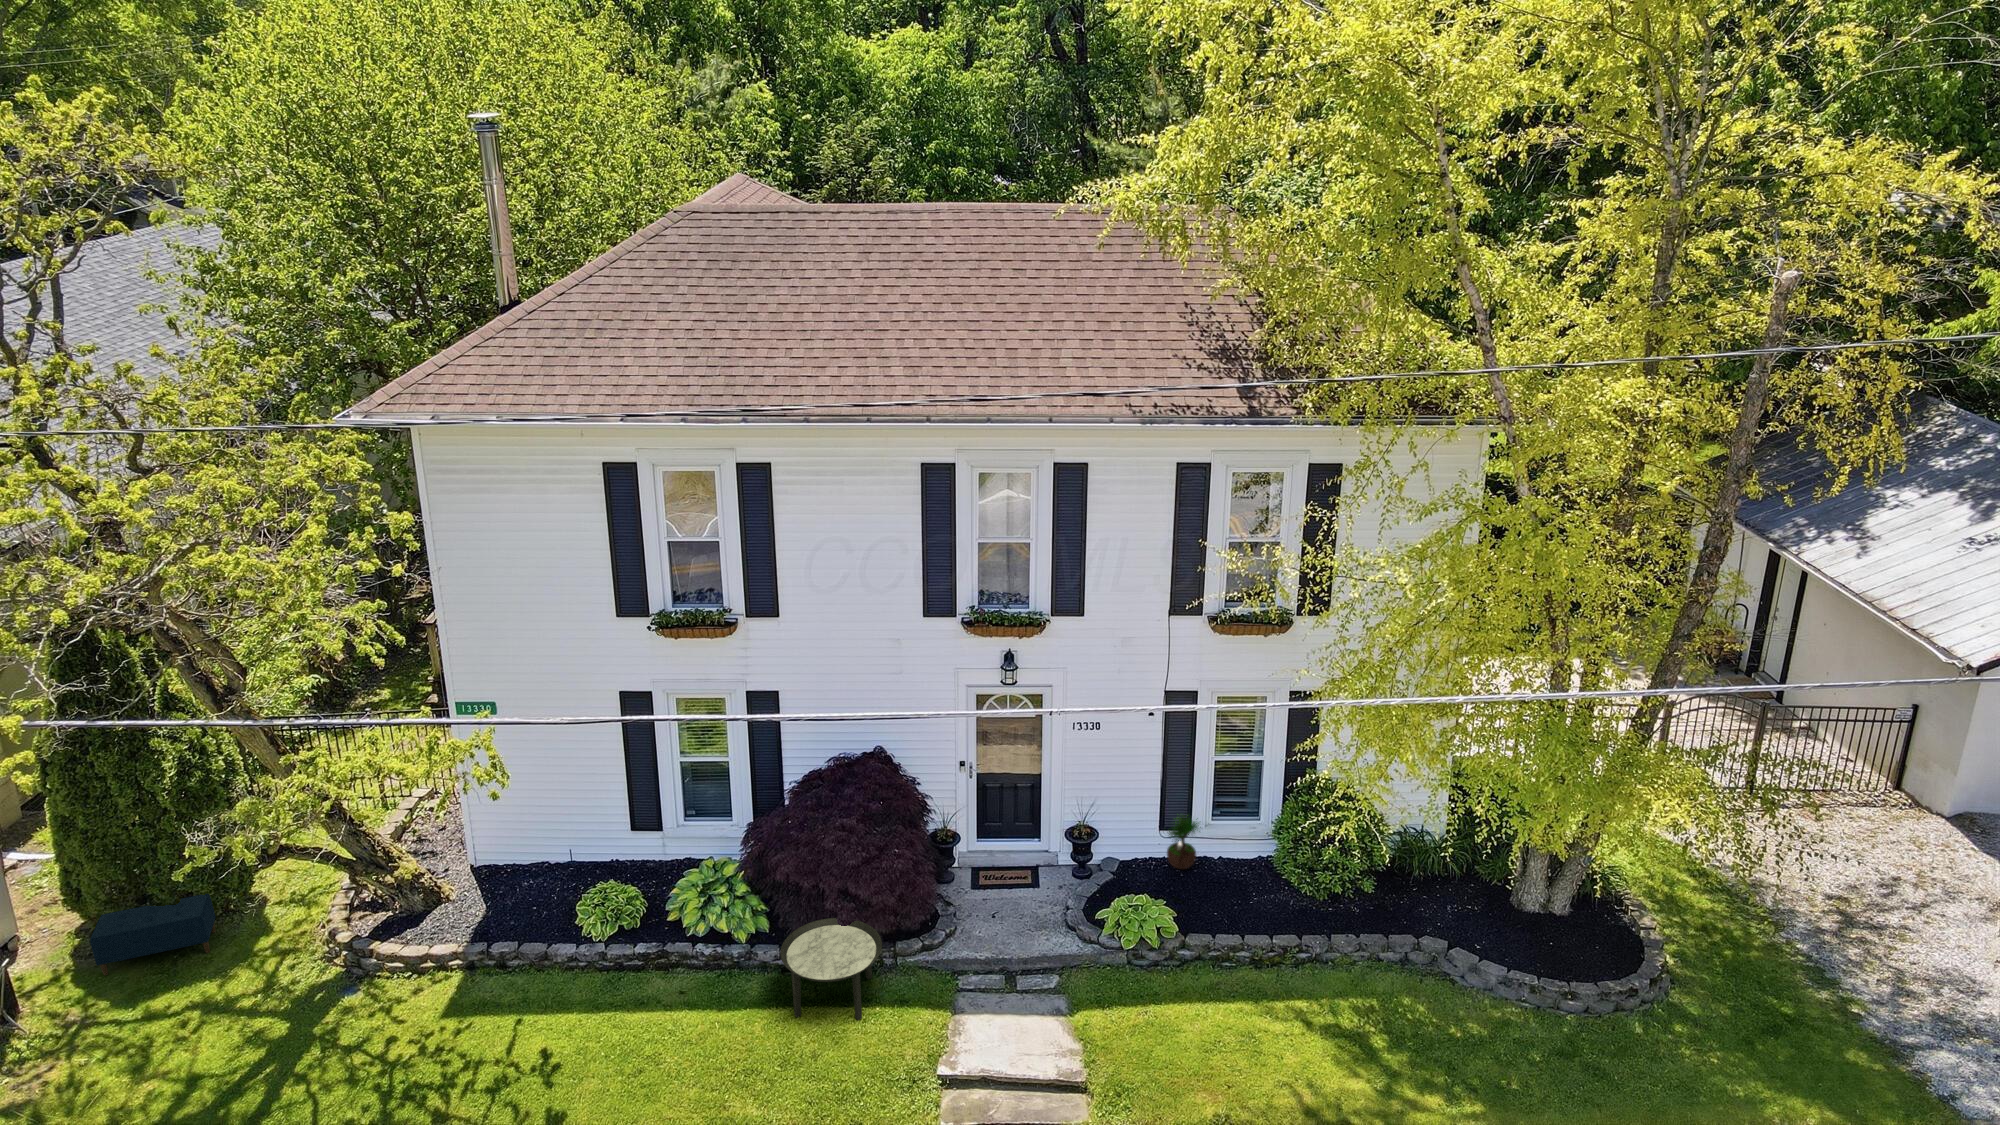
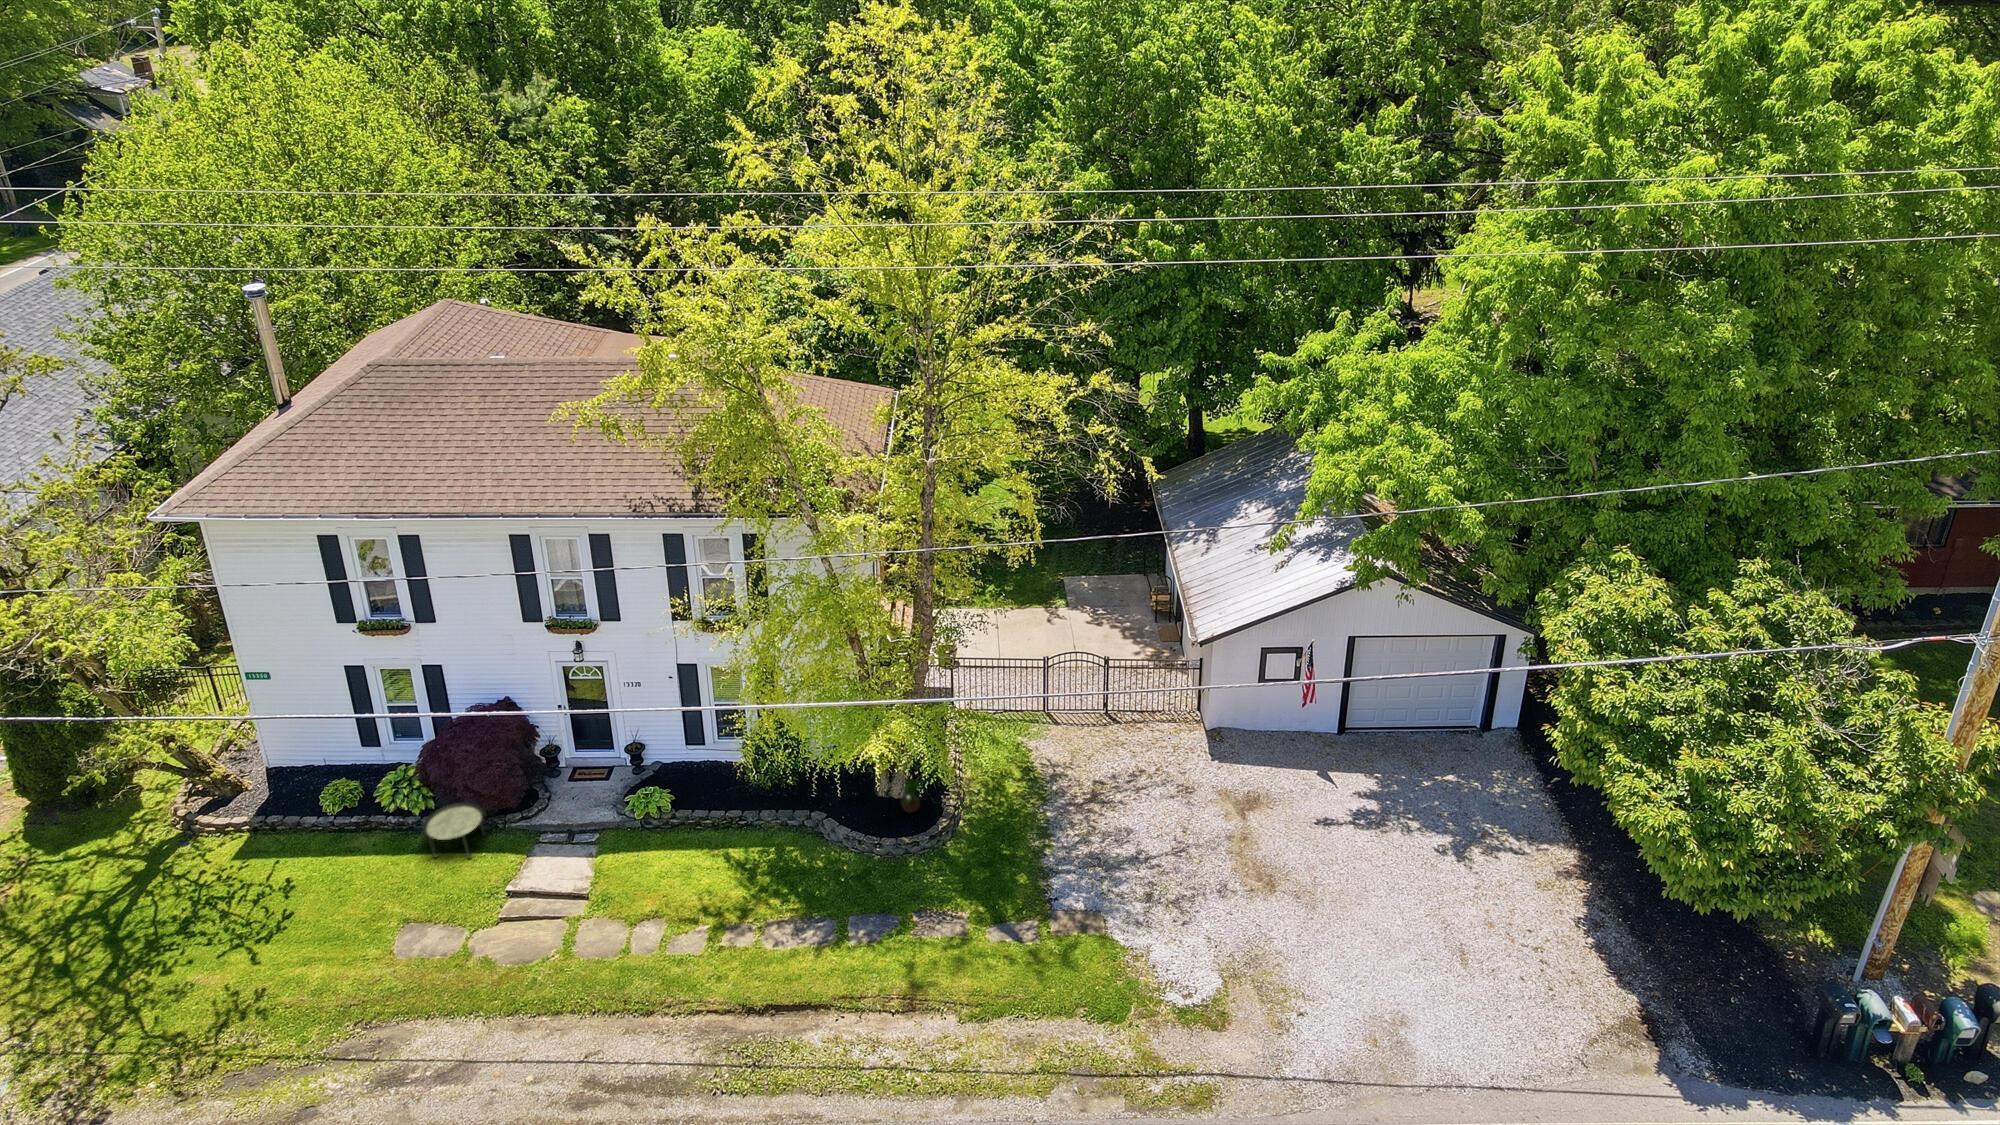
potted tree: present [1167,815,1199,869] -> present [901,781,923,813]
bench: present [90,894,216,975] -> none [30,788,107,836]

